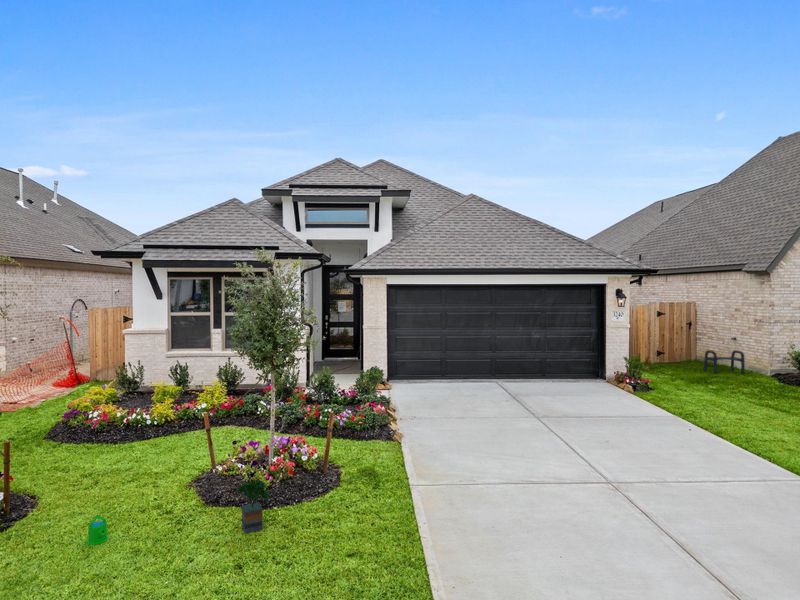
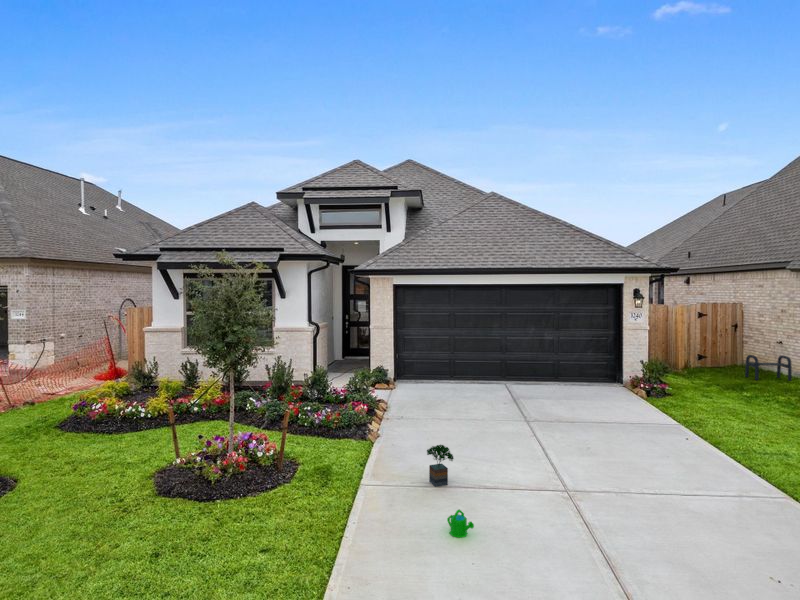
potted tree: present [237,479,270,533] -> present [427,445,454,487]
watering can: present [87,516,109,545] -> present [447,509,474,538]

